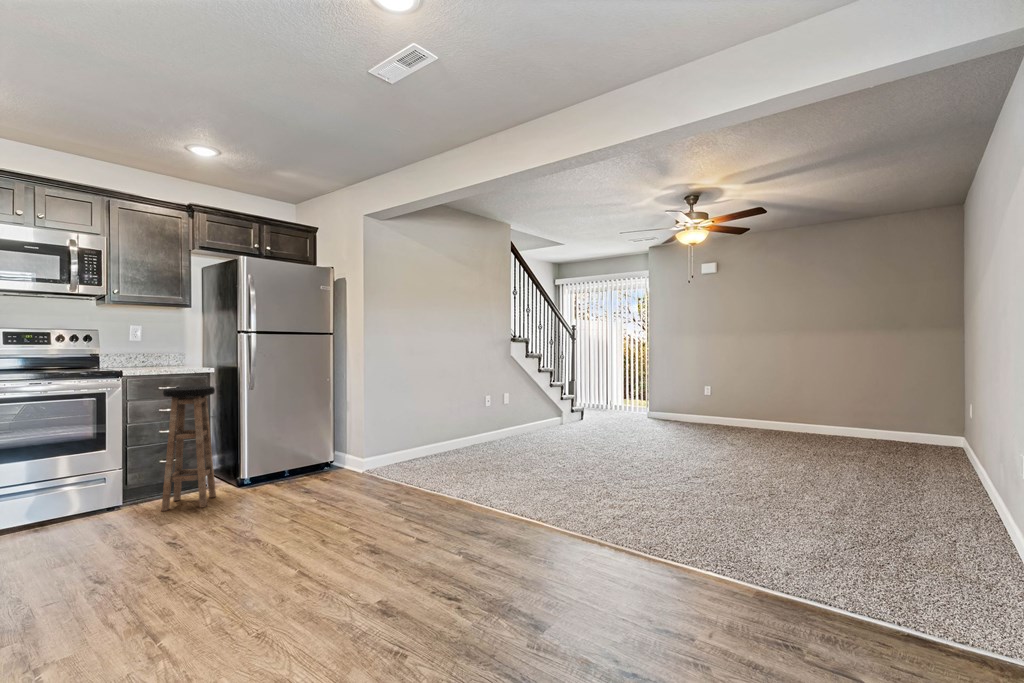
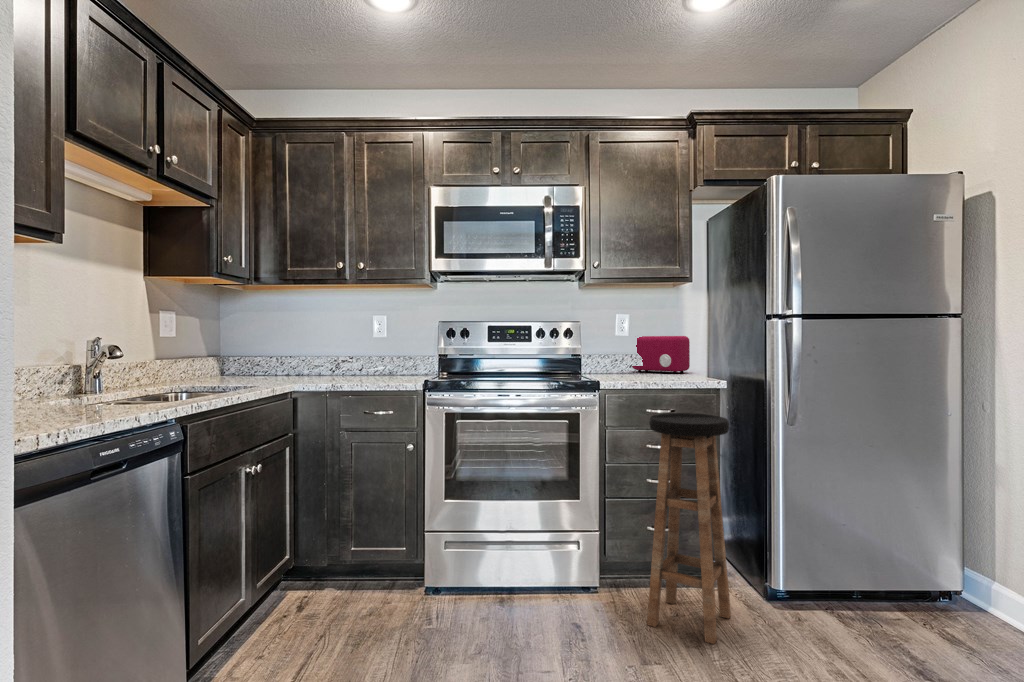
toaster: none [143,342,190,366] -> present [632,336,690,373]

